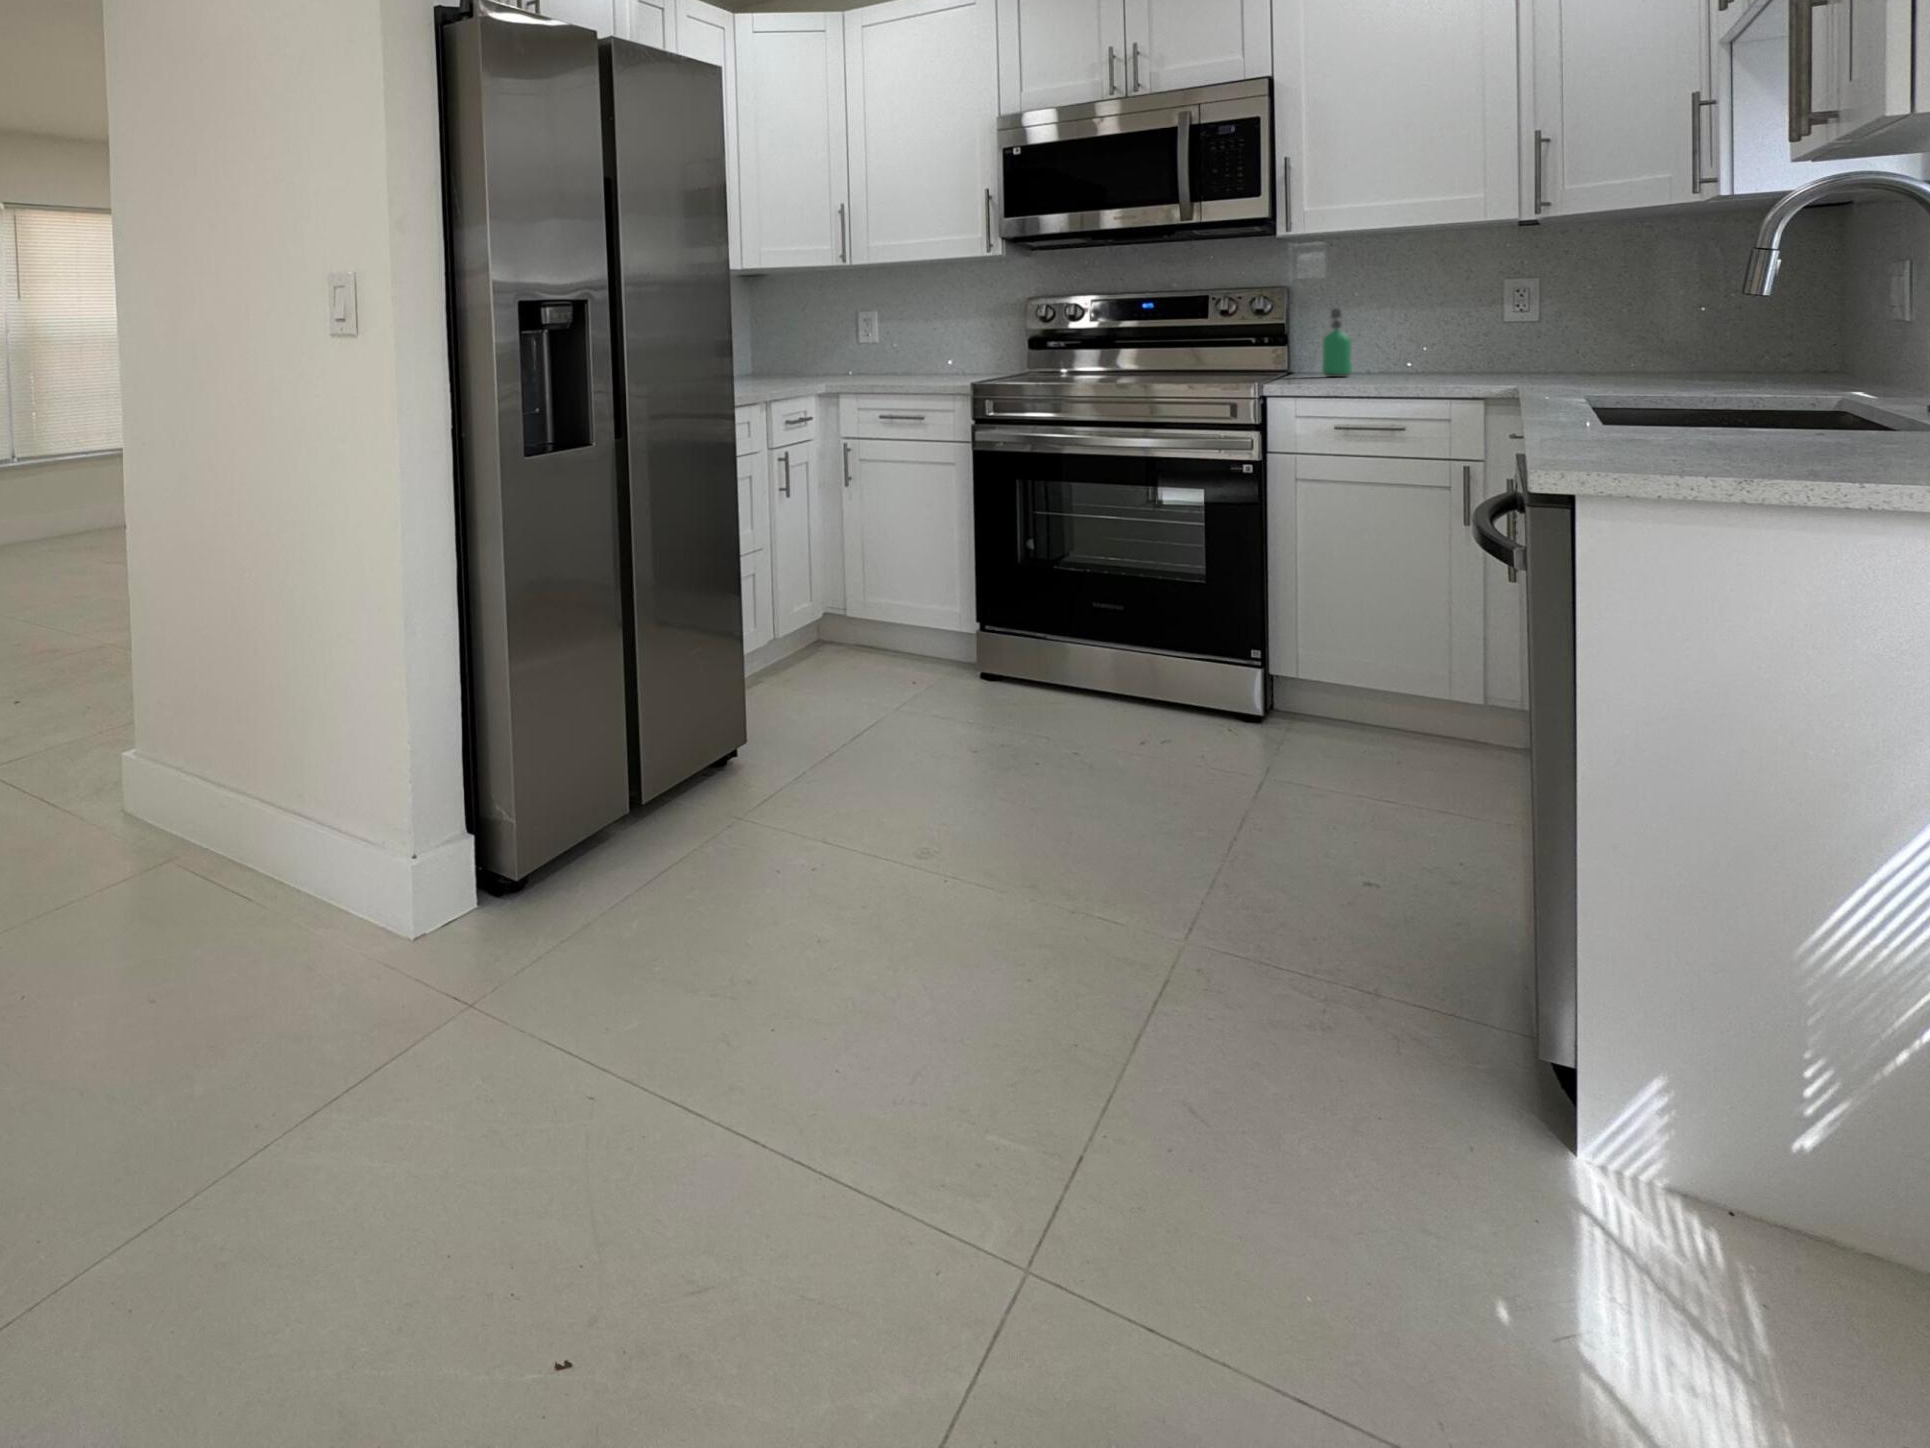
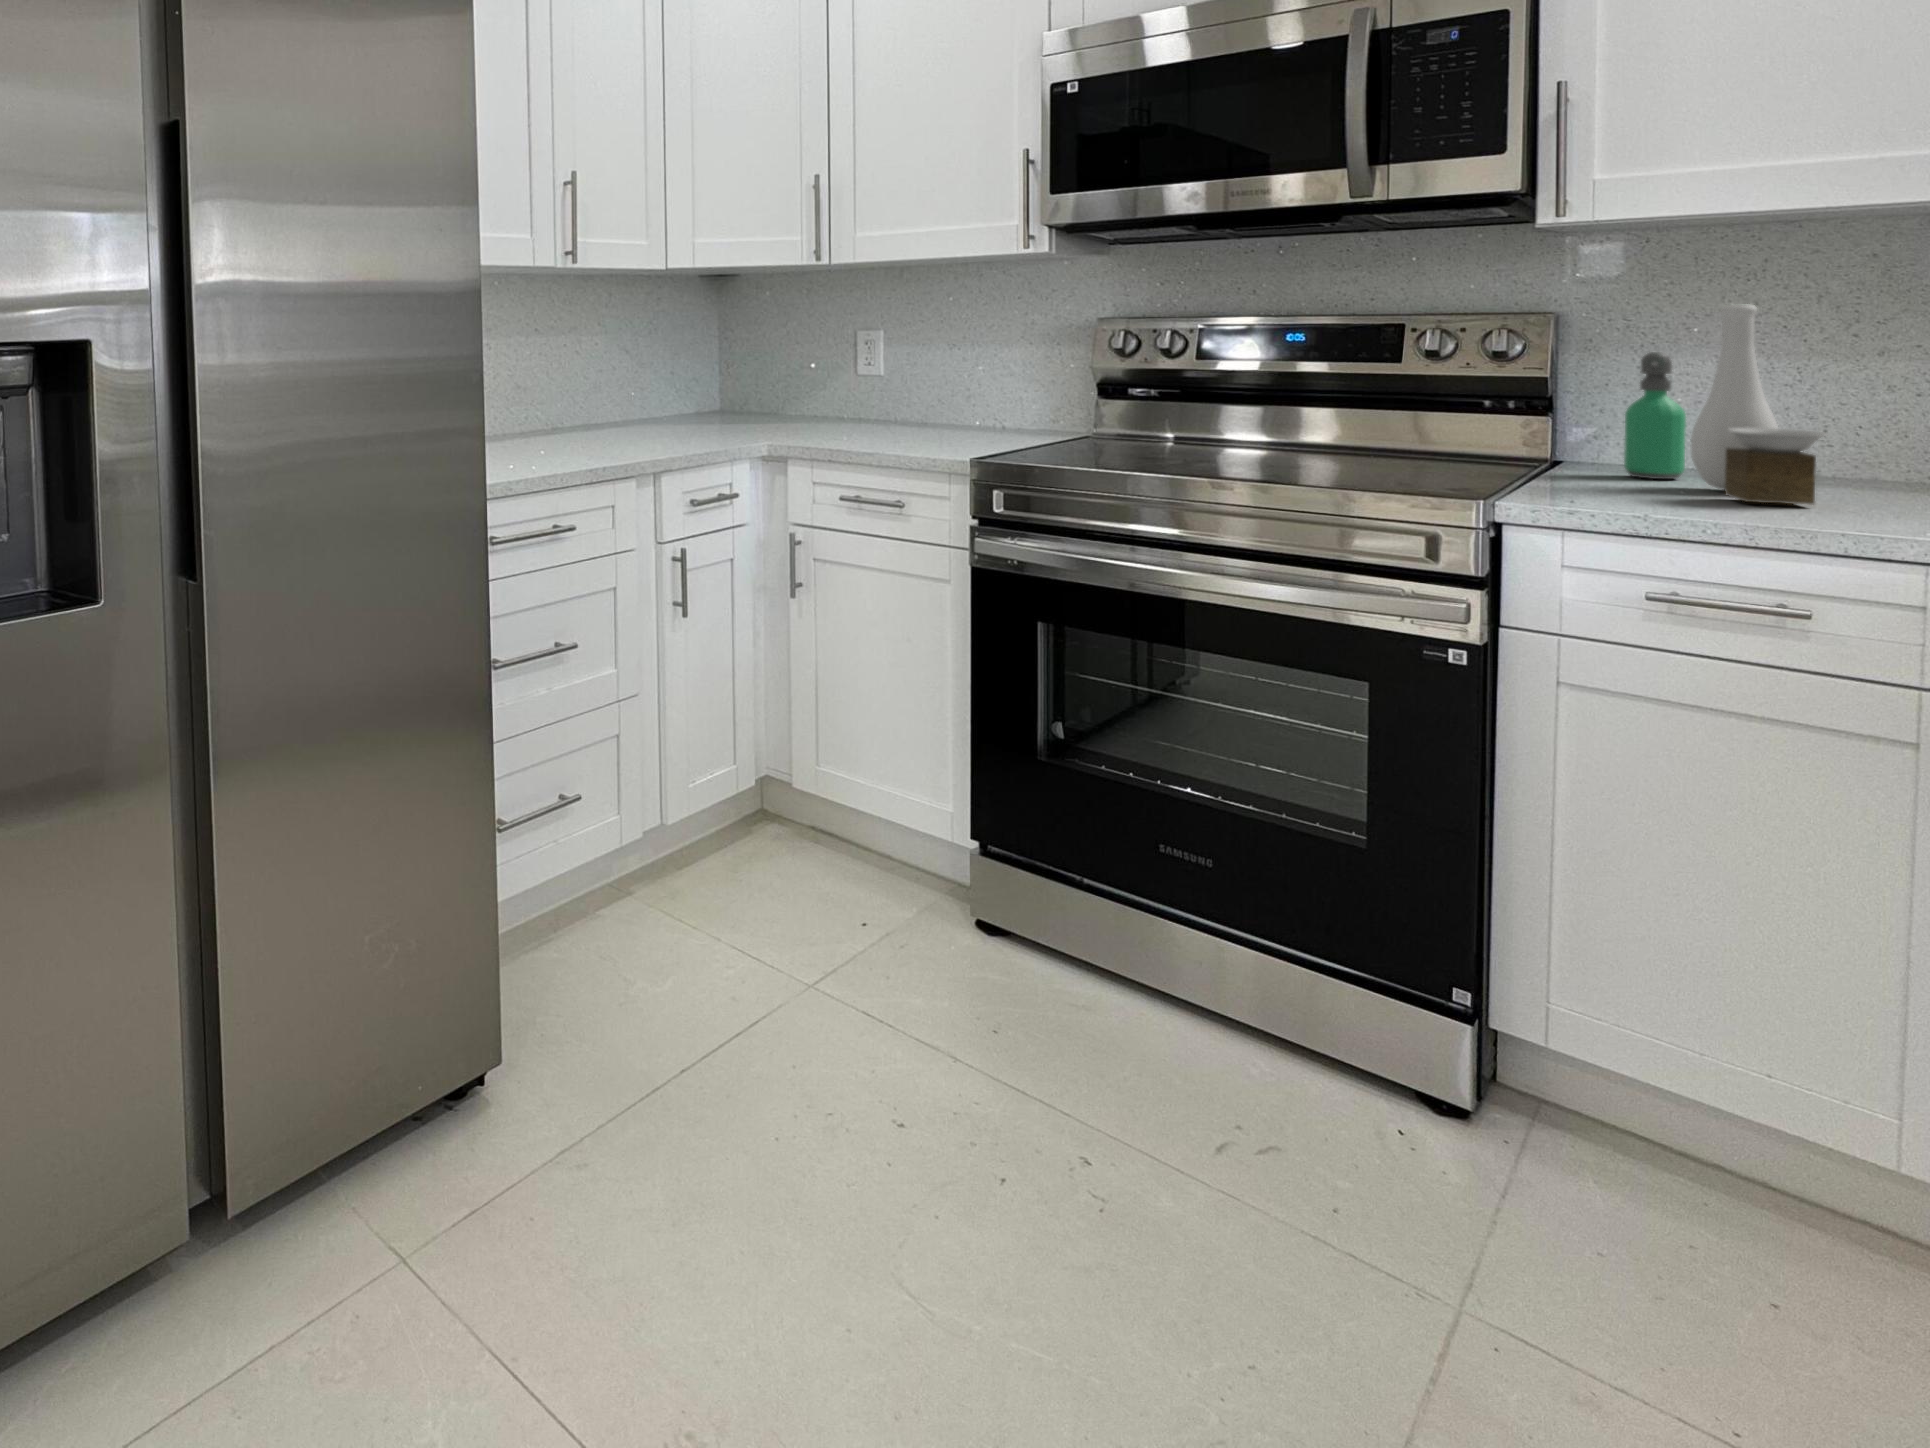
vase: none [1355,278,1416,380] -> present [1691,304,1827,504]

